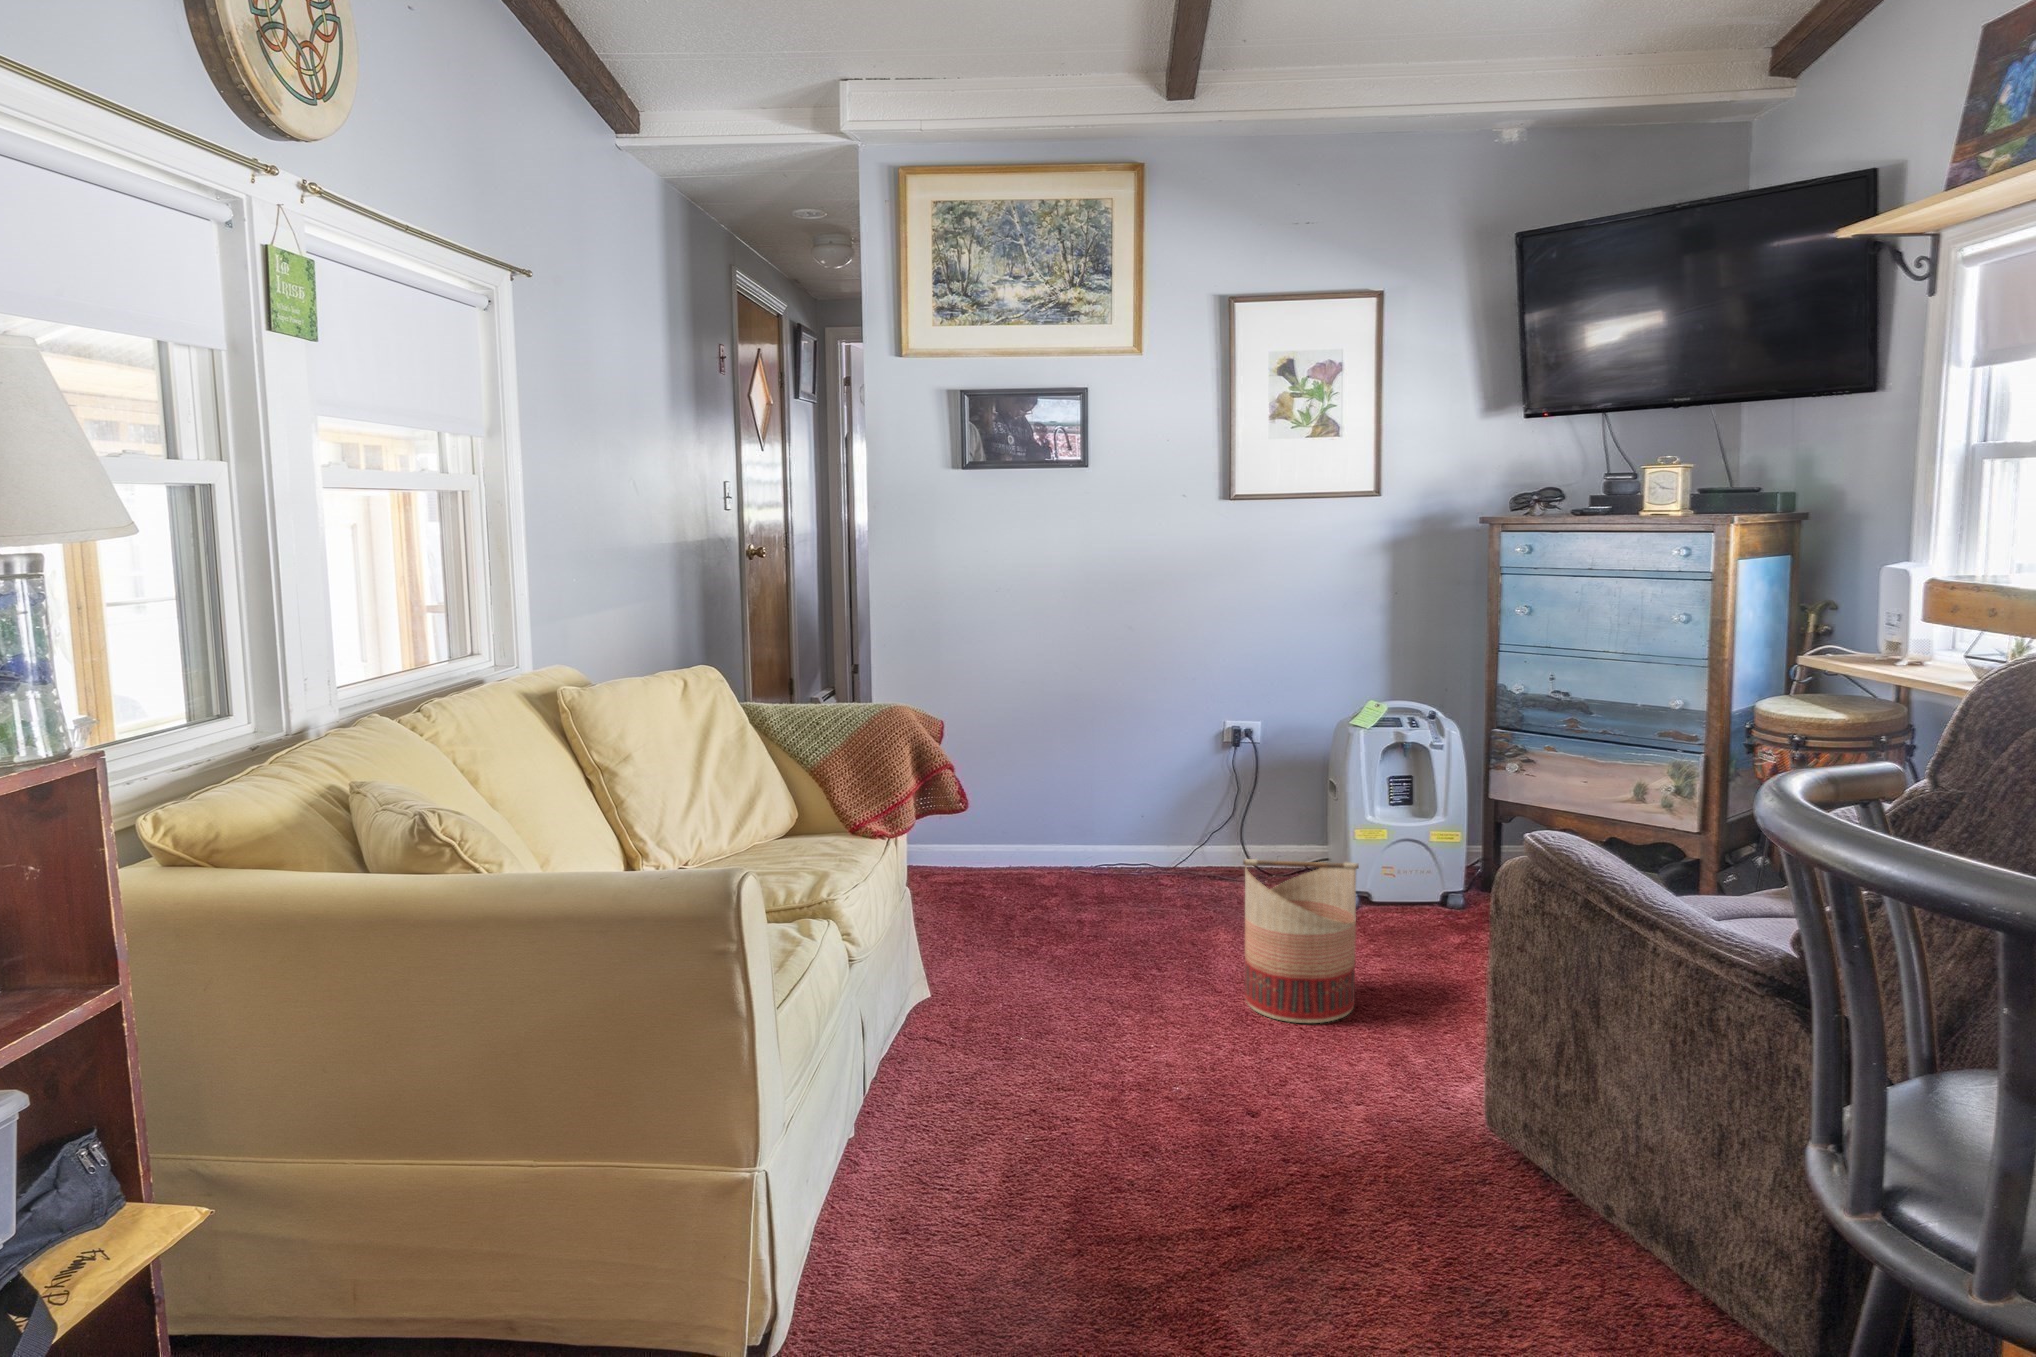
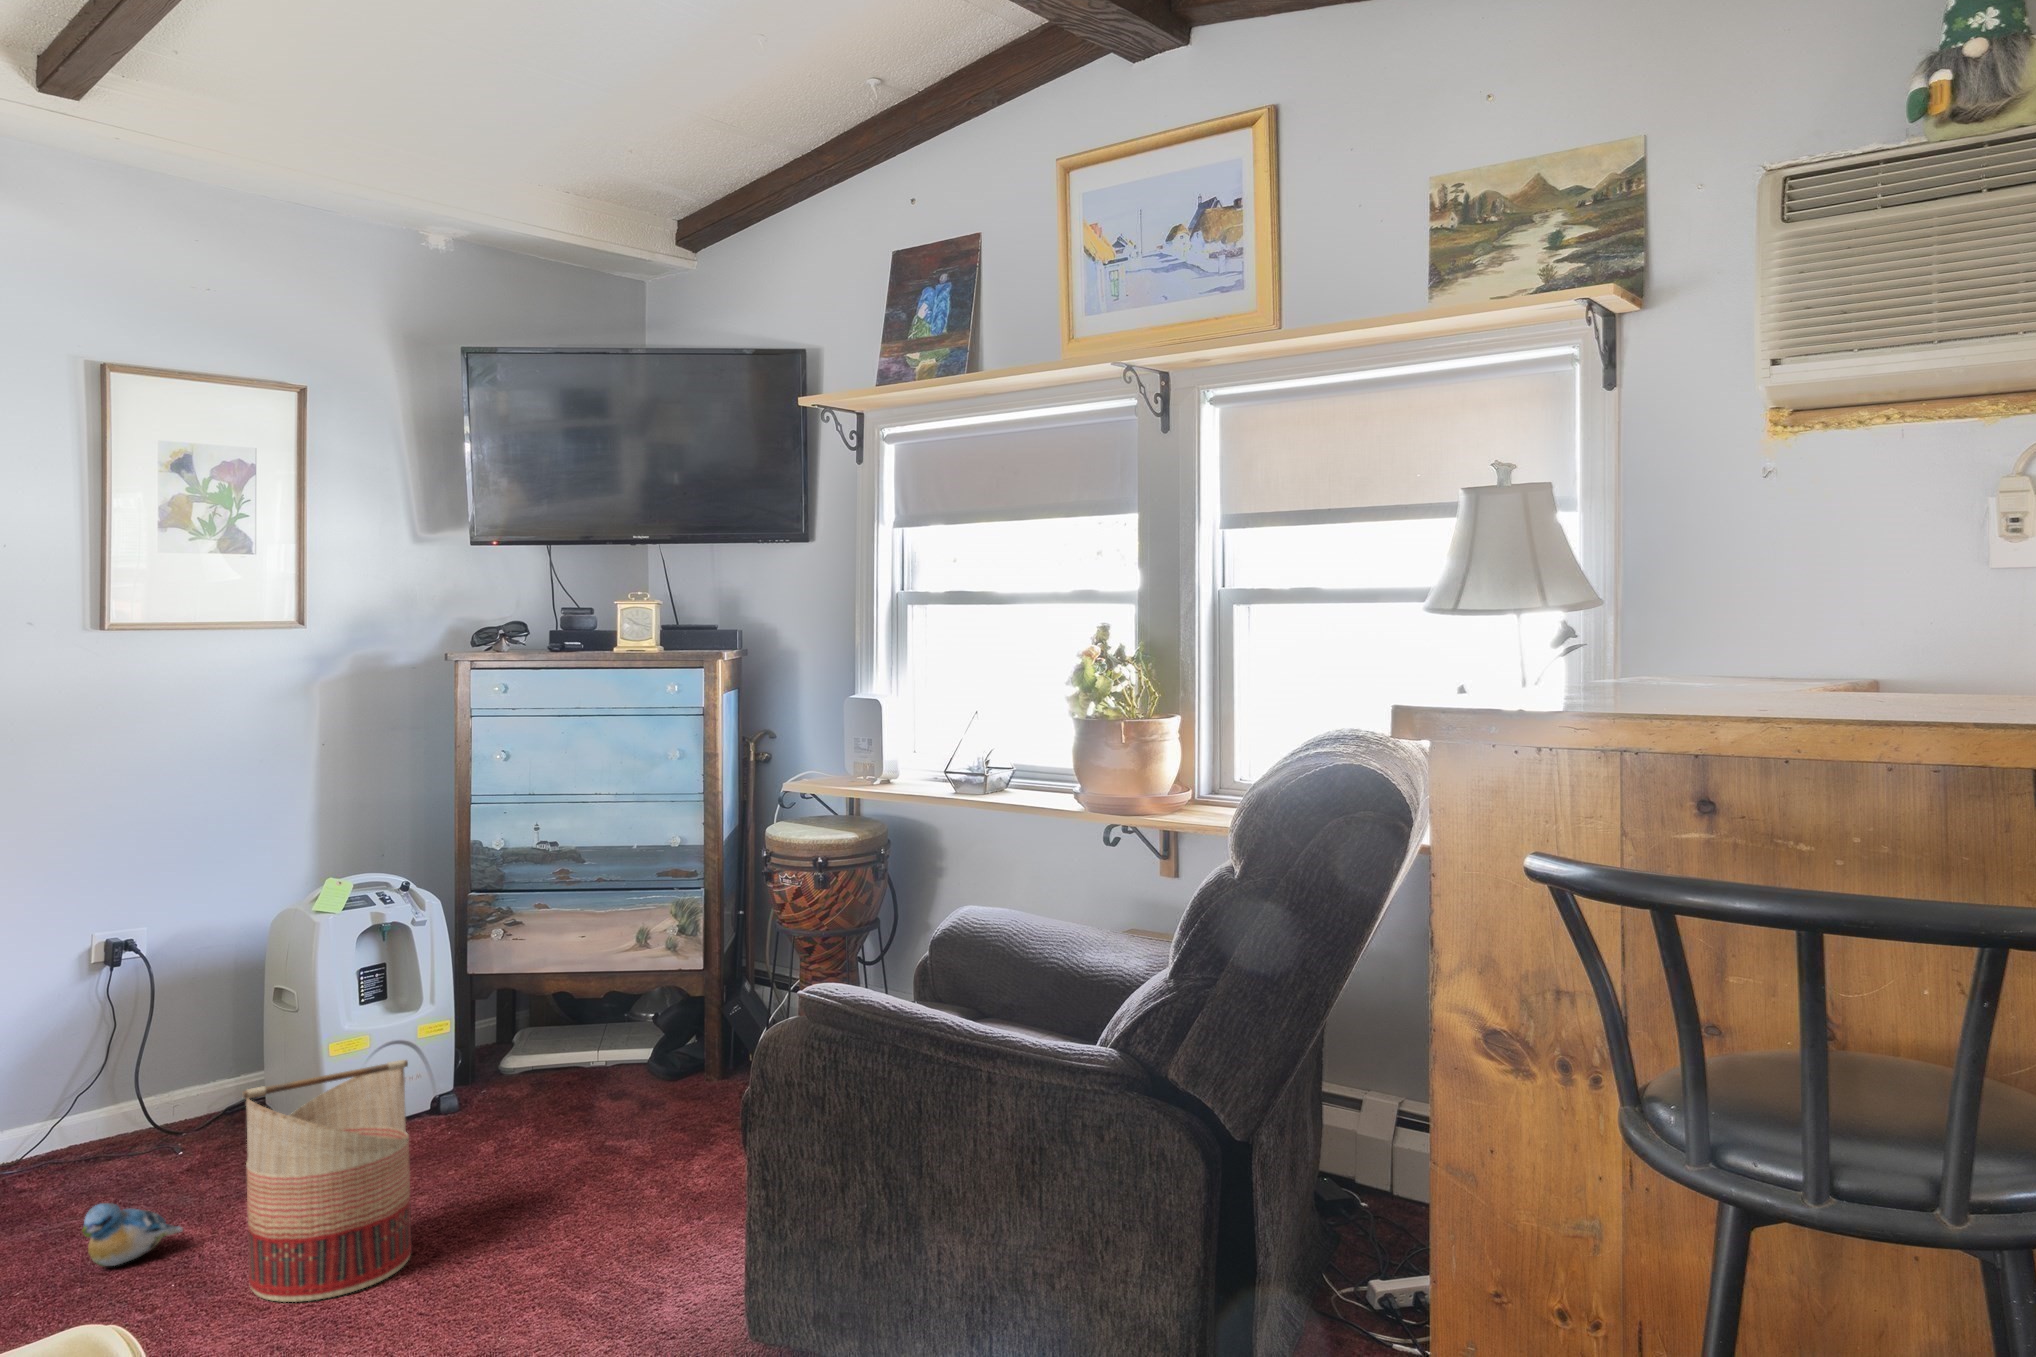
plush toy: none [1168,908,1228,951] -> present [83,1203,183,1266]

